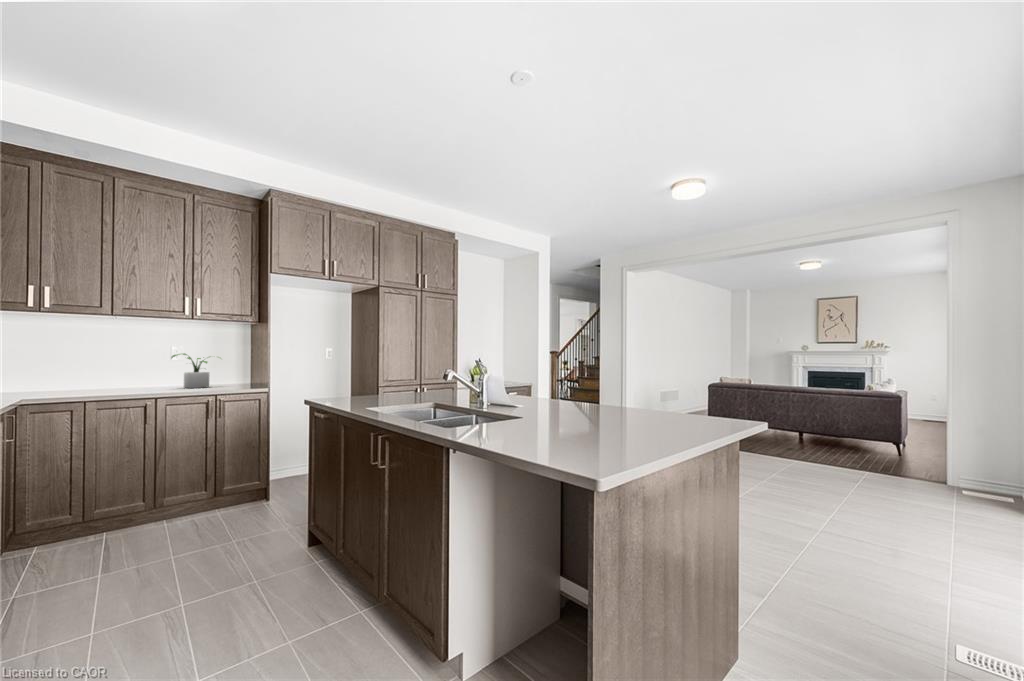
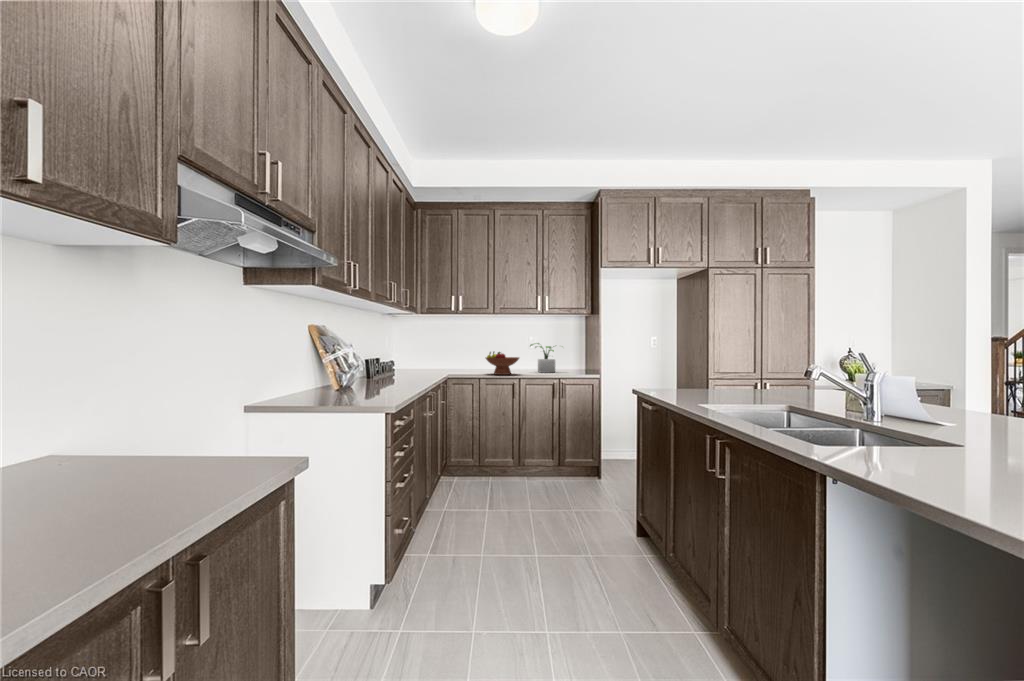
fruit bowl: none [92,364,154,394] -> present [486,352,519,375]

